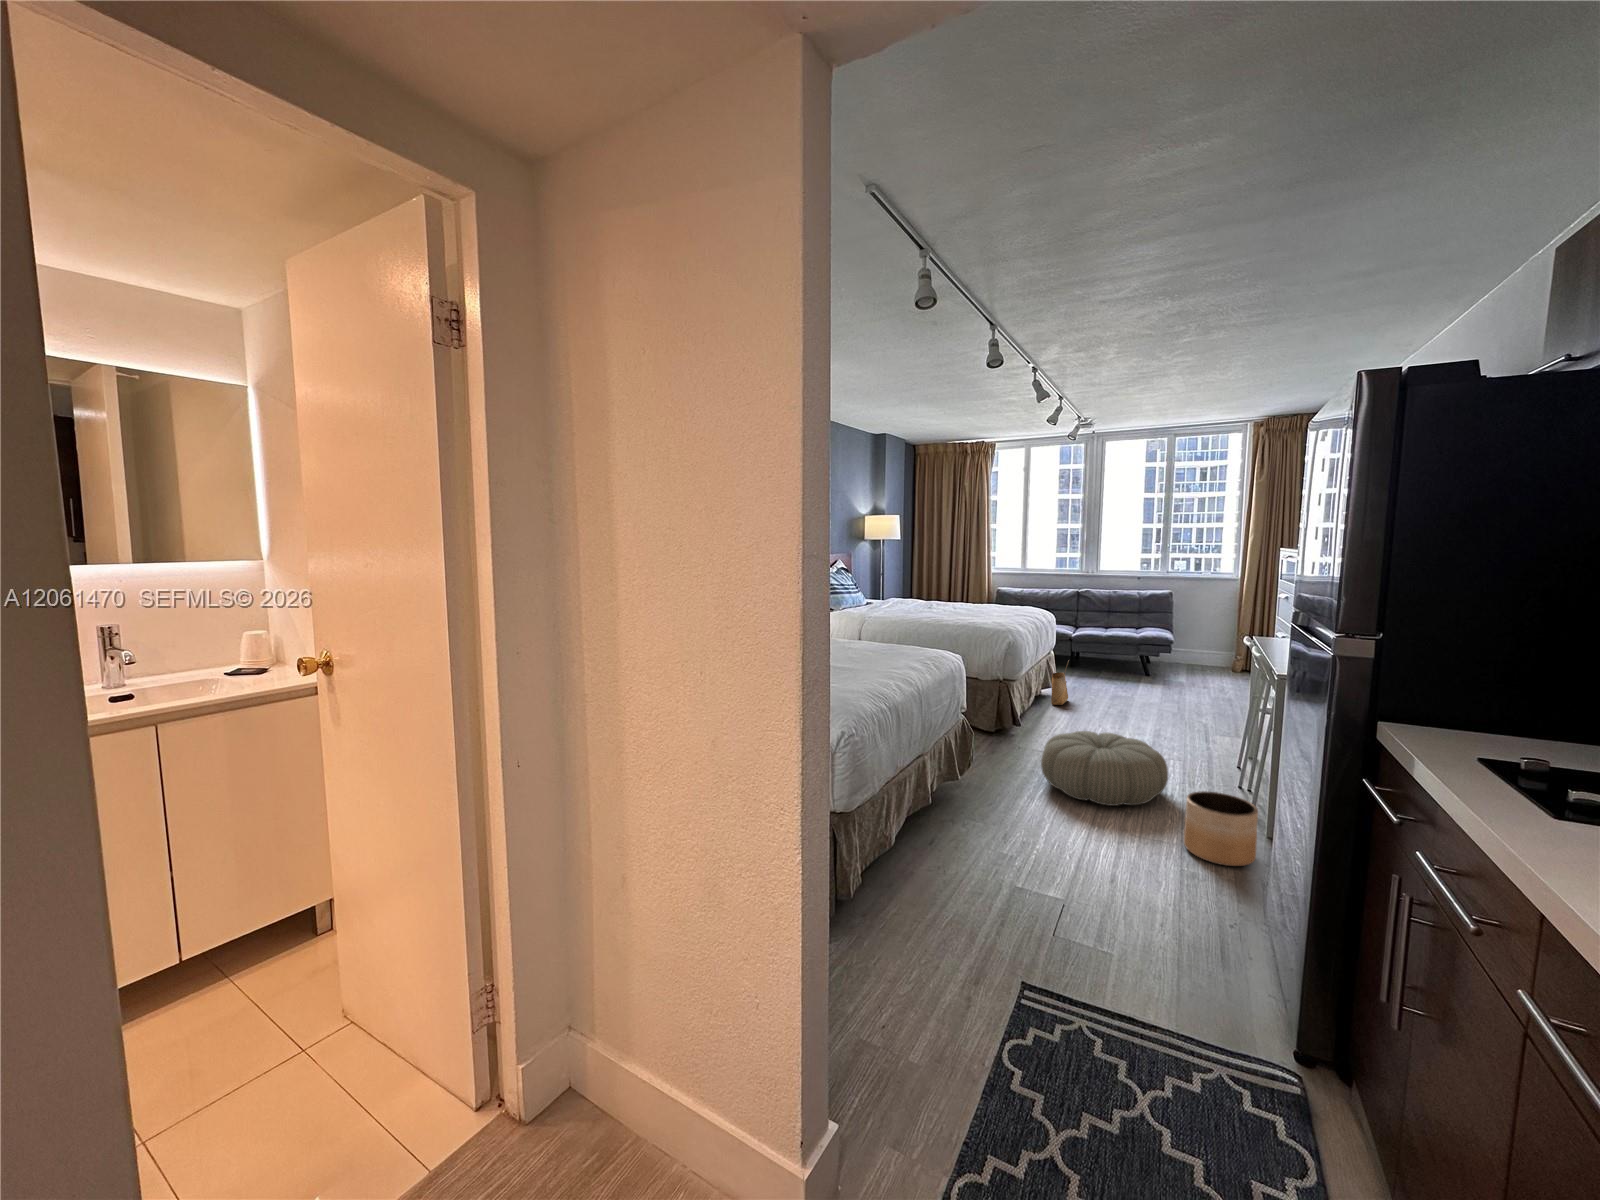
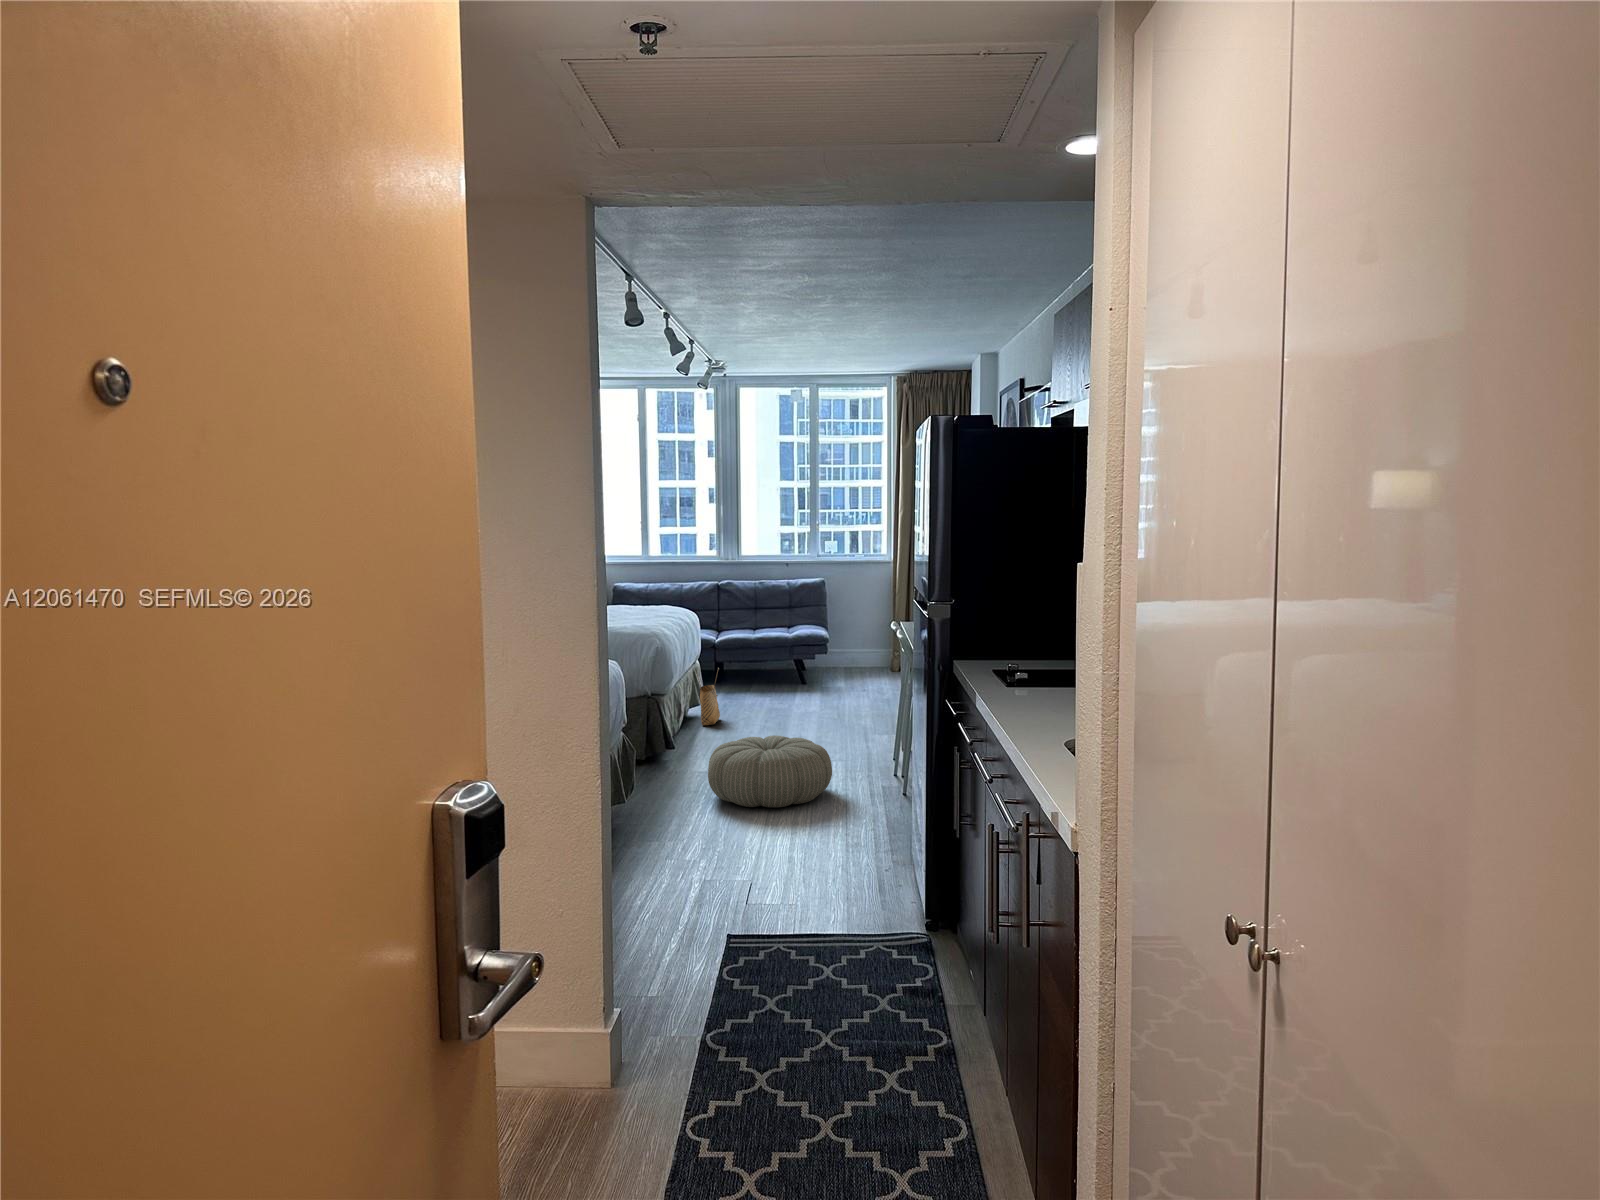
planter: present [1184,791,1258,866] -> none [848,770,906,833]

